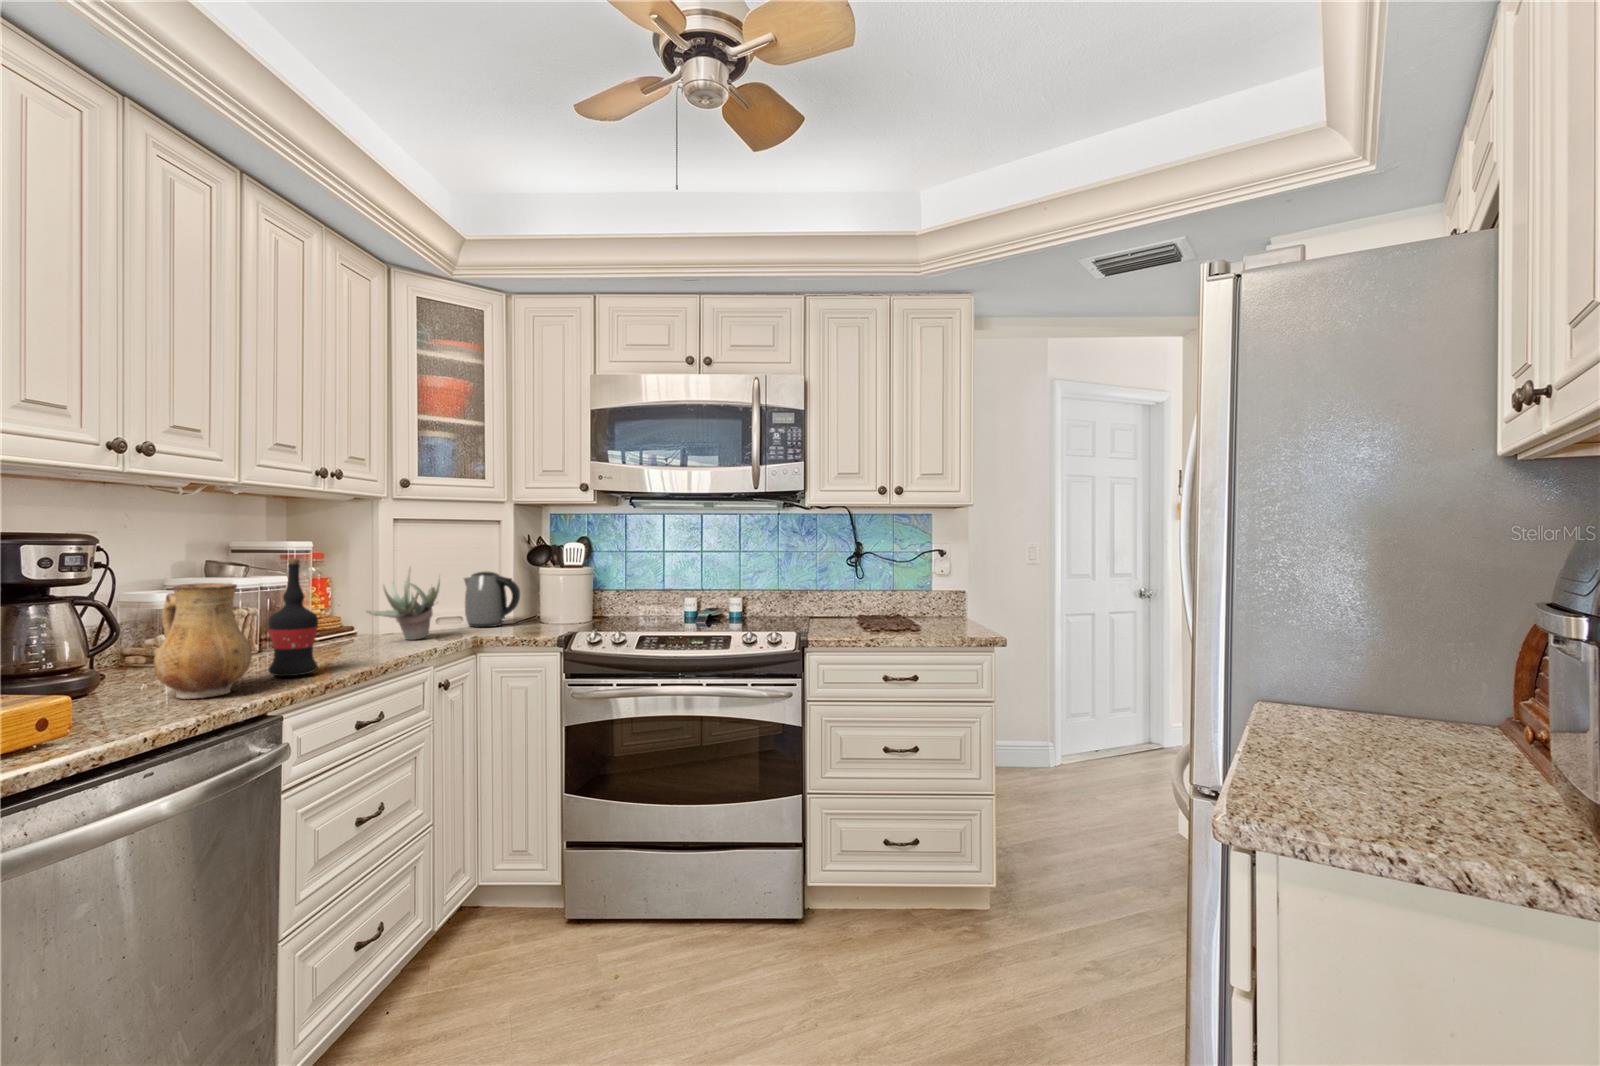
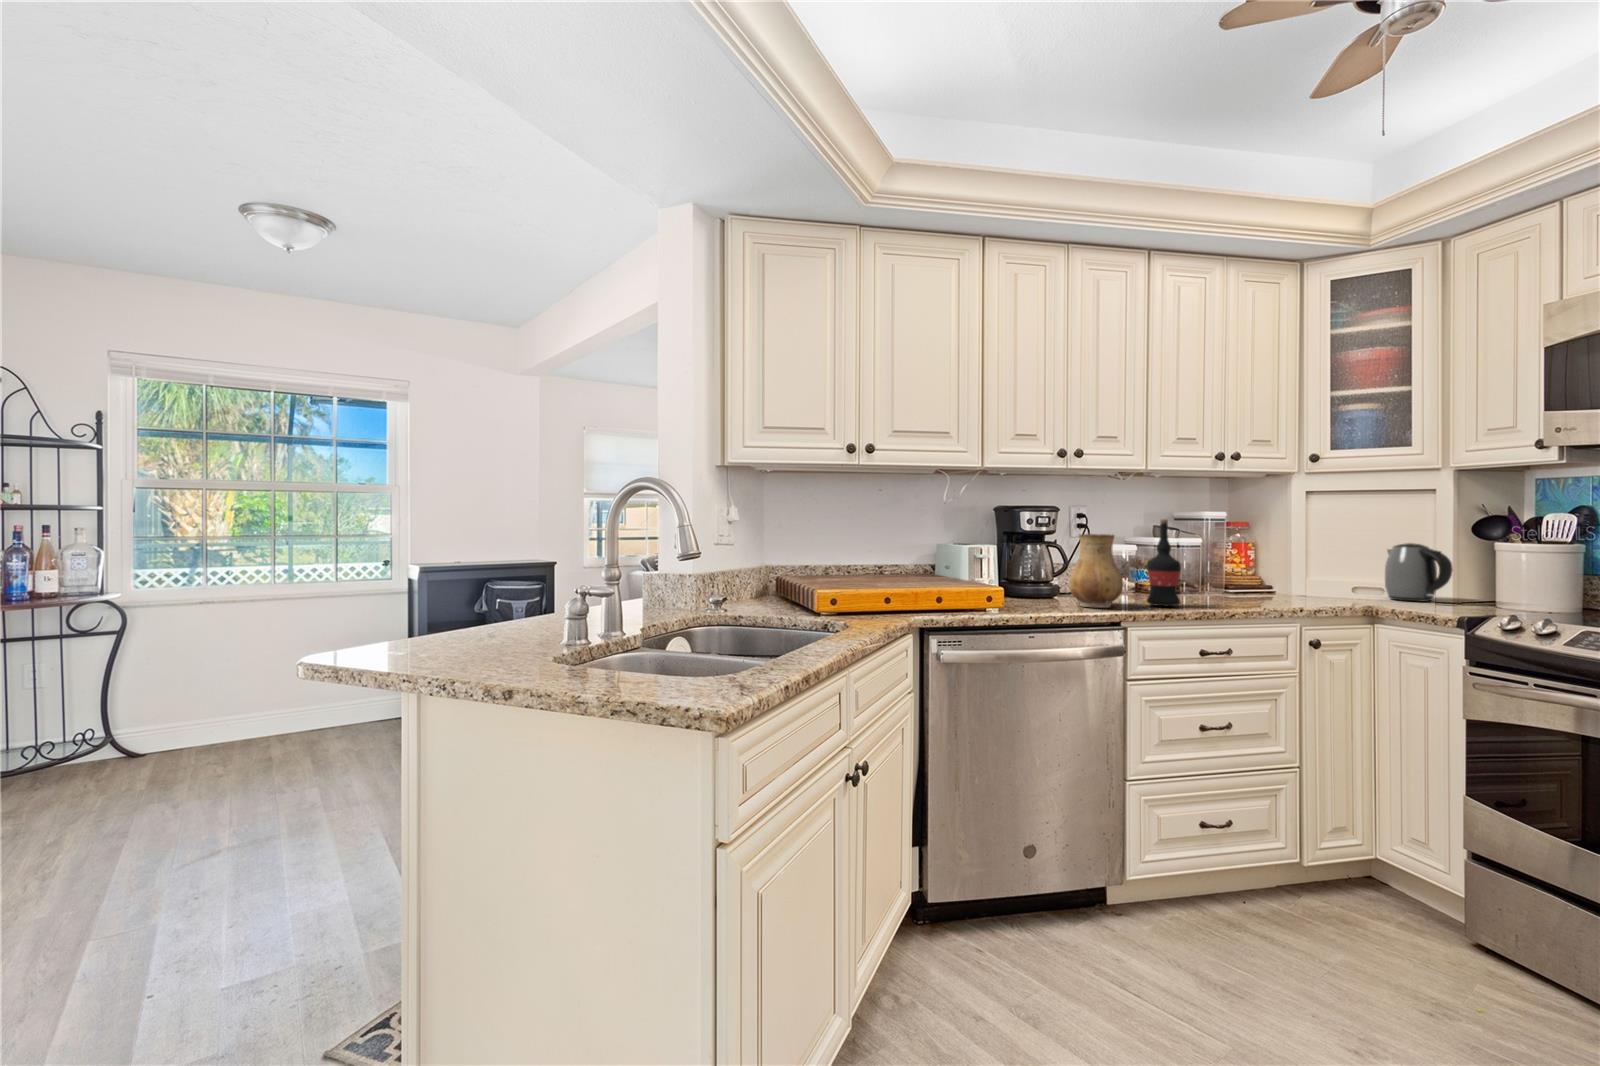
succulent plant: present [366,568,440,640] -> none [1254,532,1331,600]

